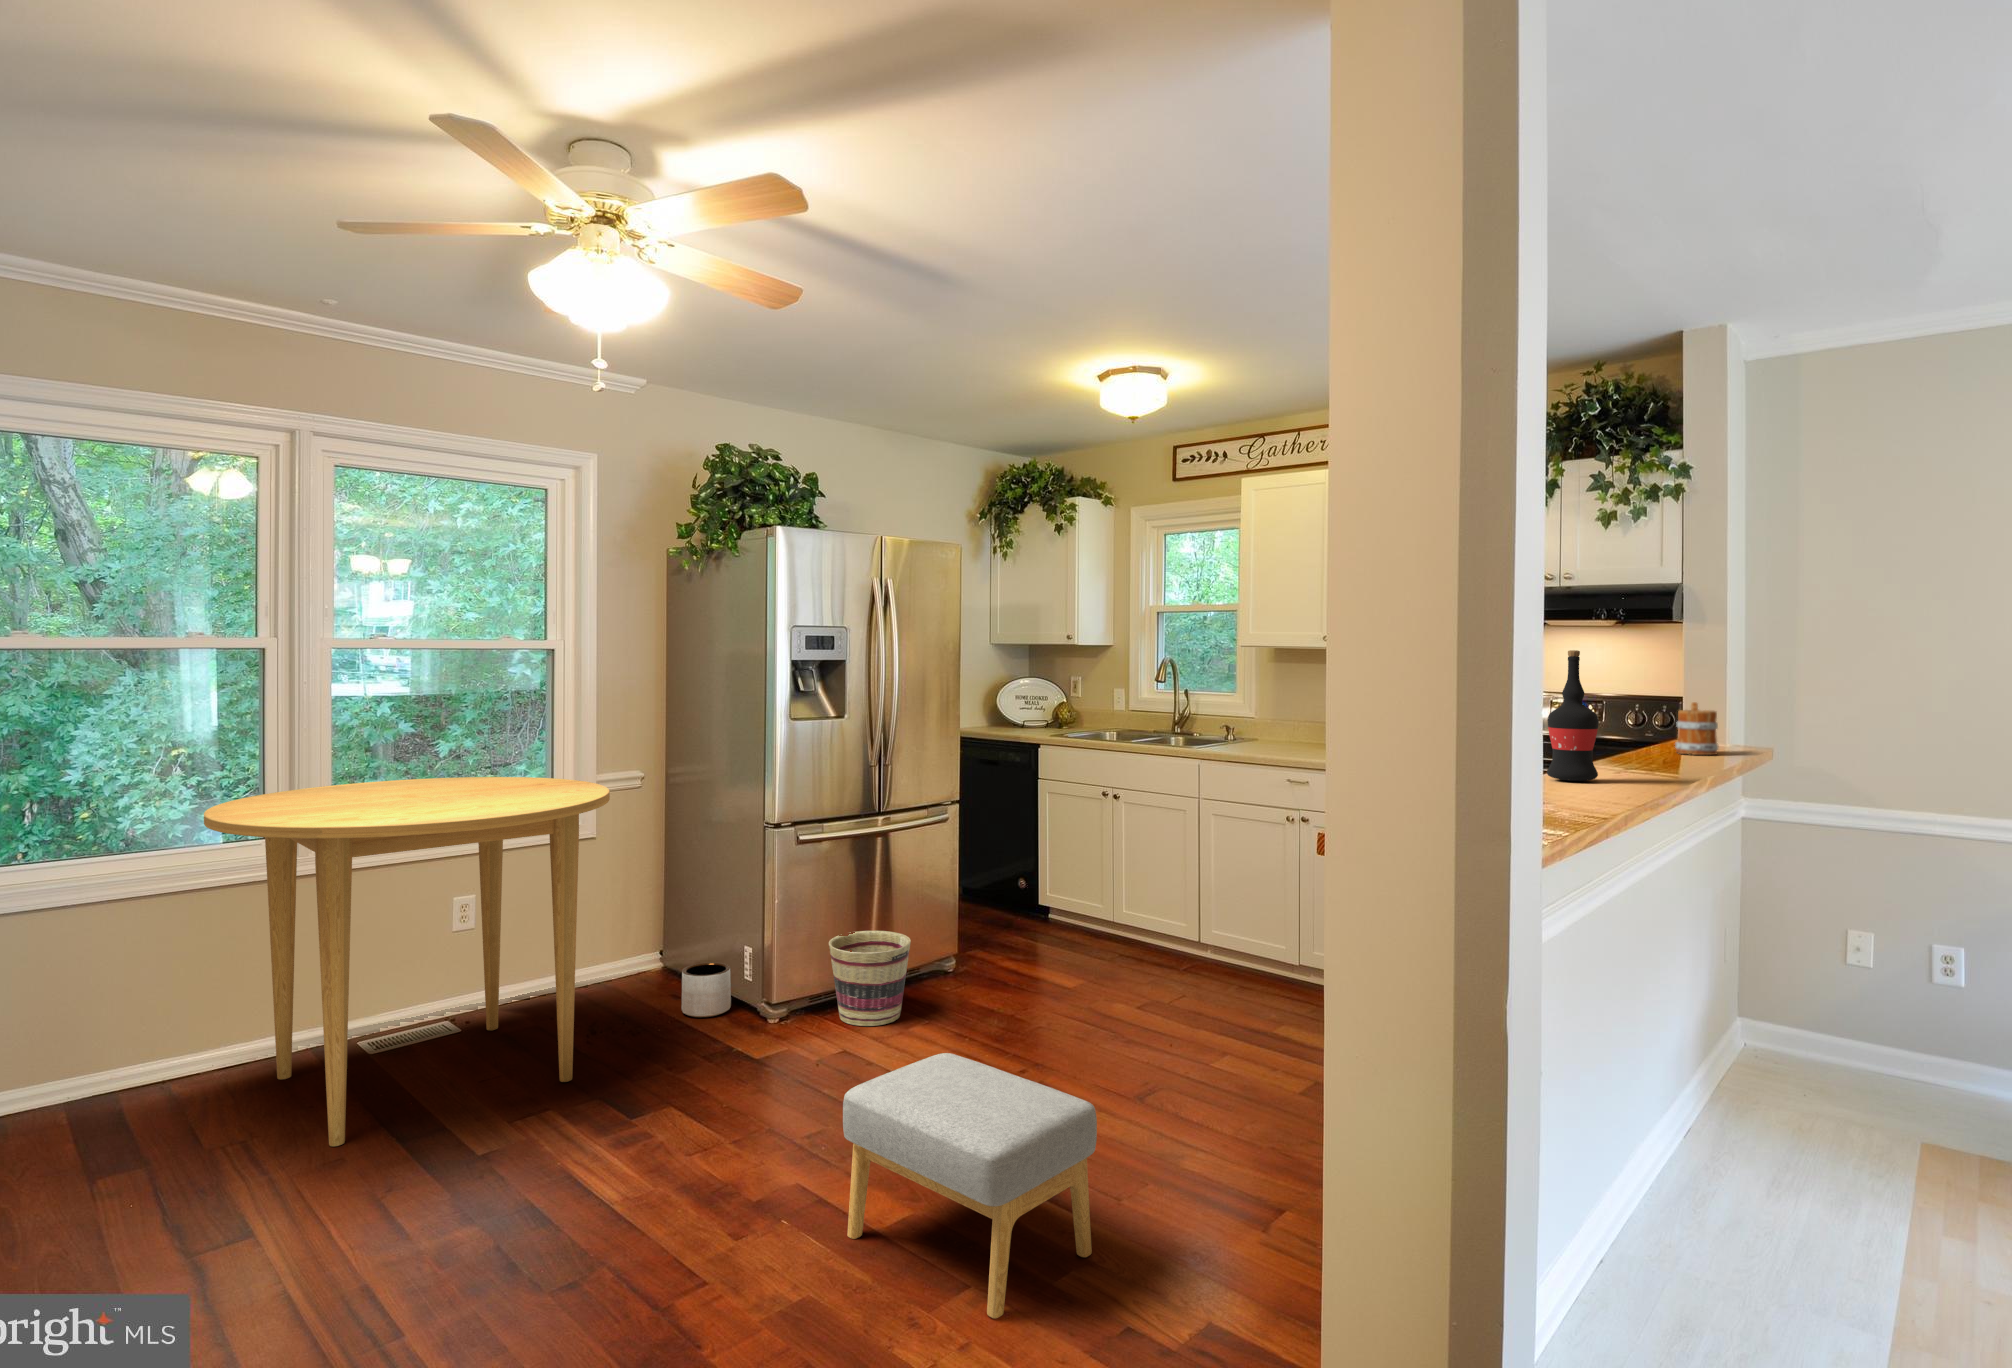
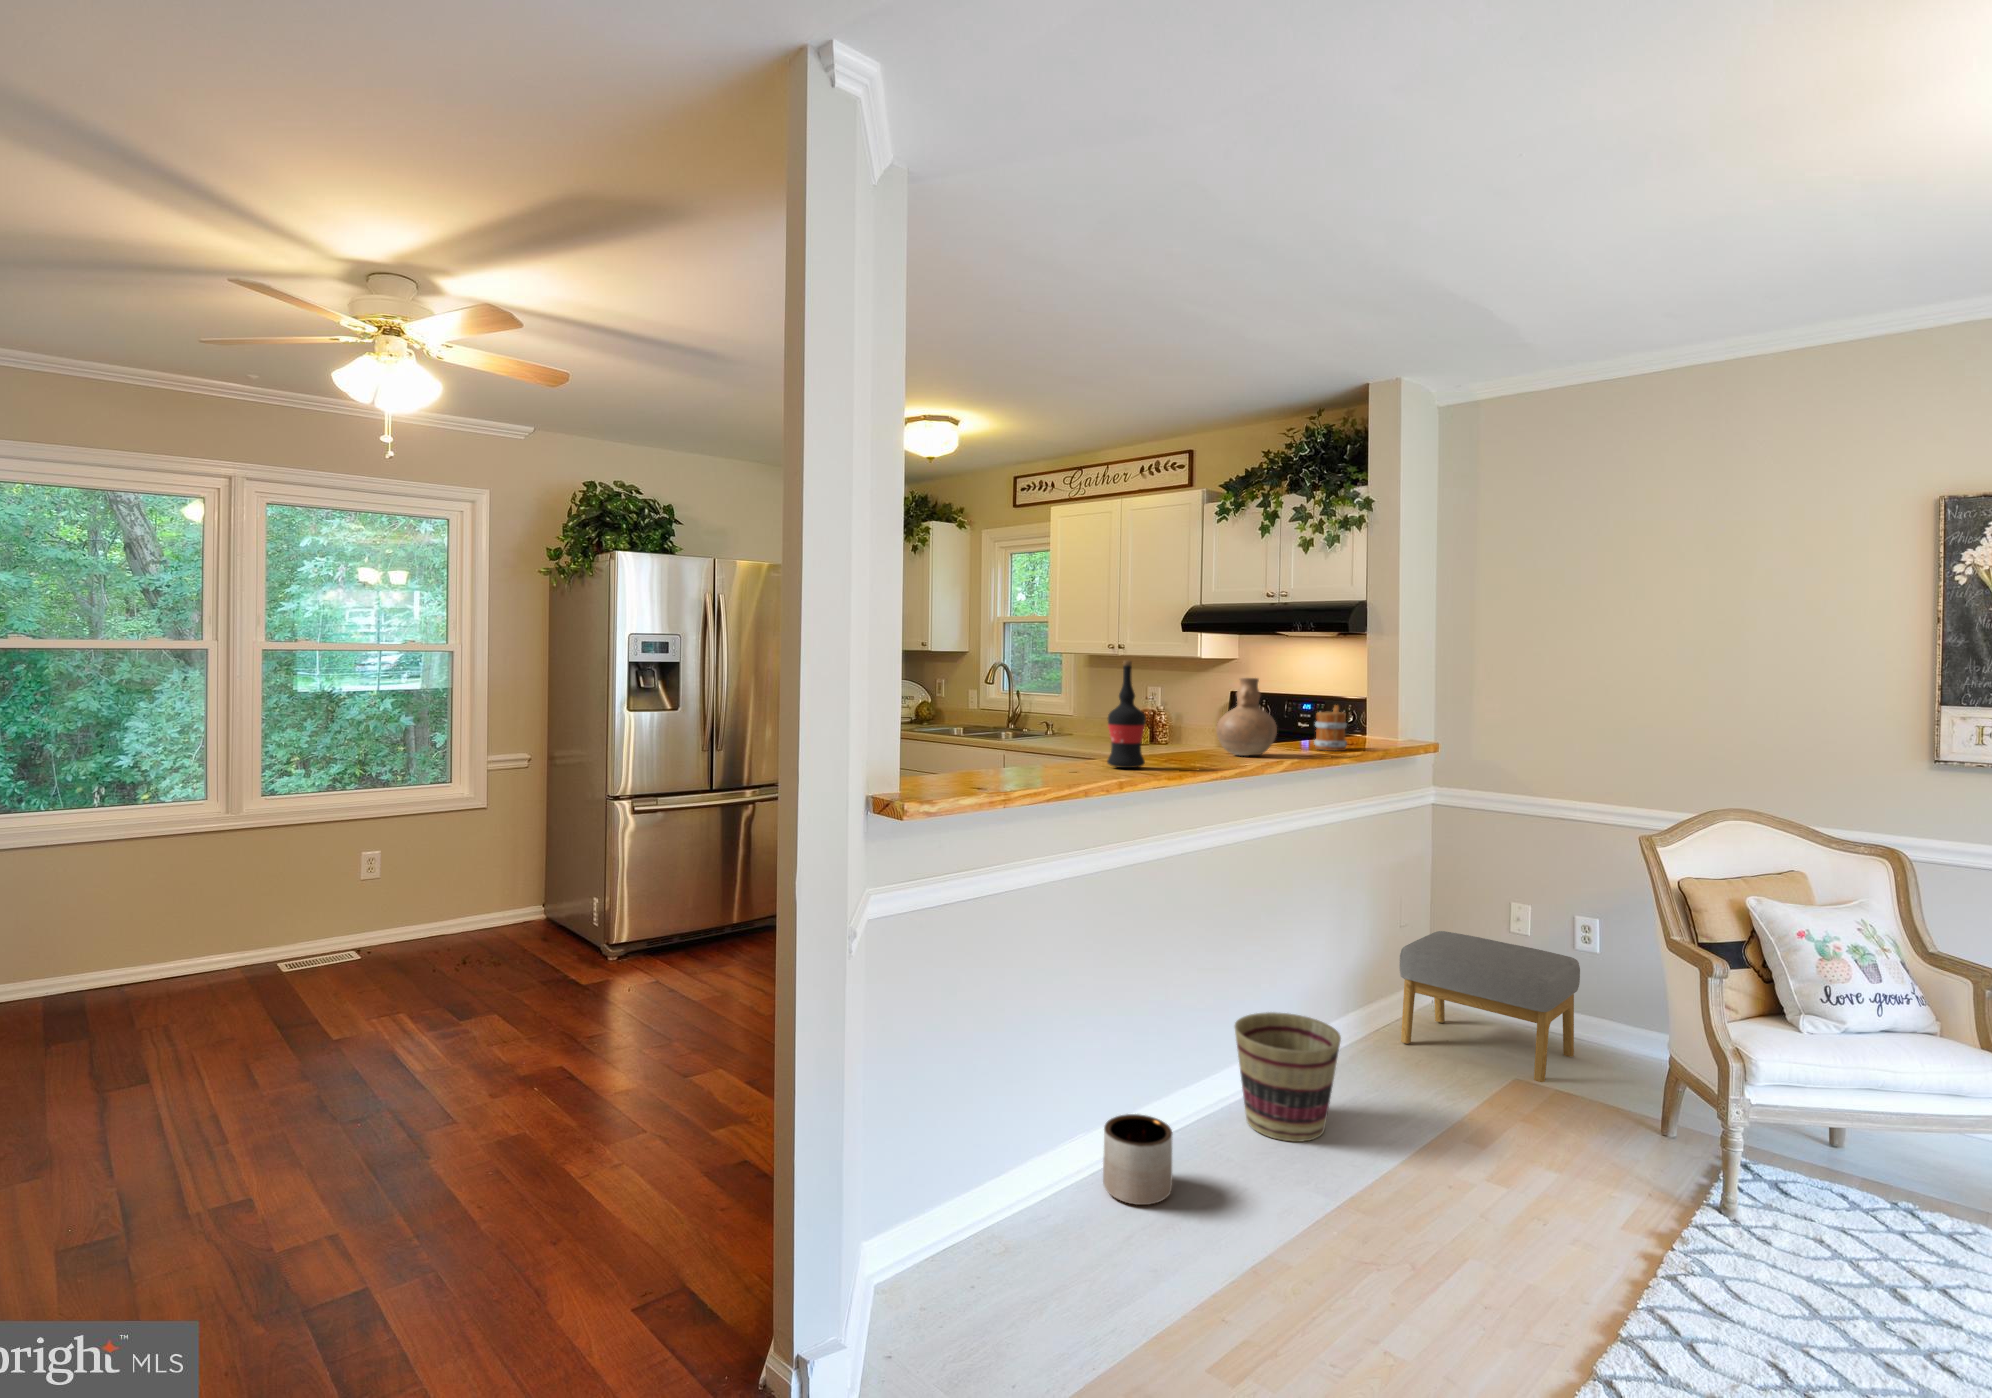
vase: none [1598,671,1679,763] -> present [1216,678,1277,756]
dining table: present [204,777,610,1146] -> none [106,755,457,1043]
basket: present [829,931,911,1026] -> present [1234,1012,1341,1142]
planter: present [682,962,731,1017] -> present [1103,1114,1172,1205]
footstool: present [843,1053,1097,1318] -> present [1399,931,1580,1082]

